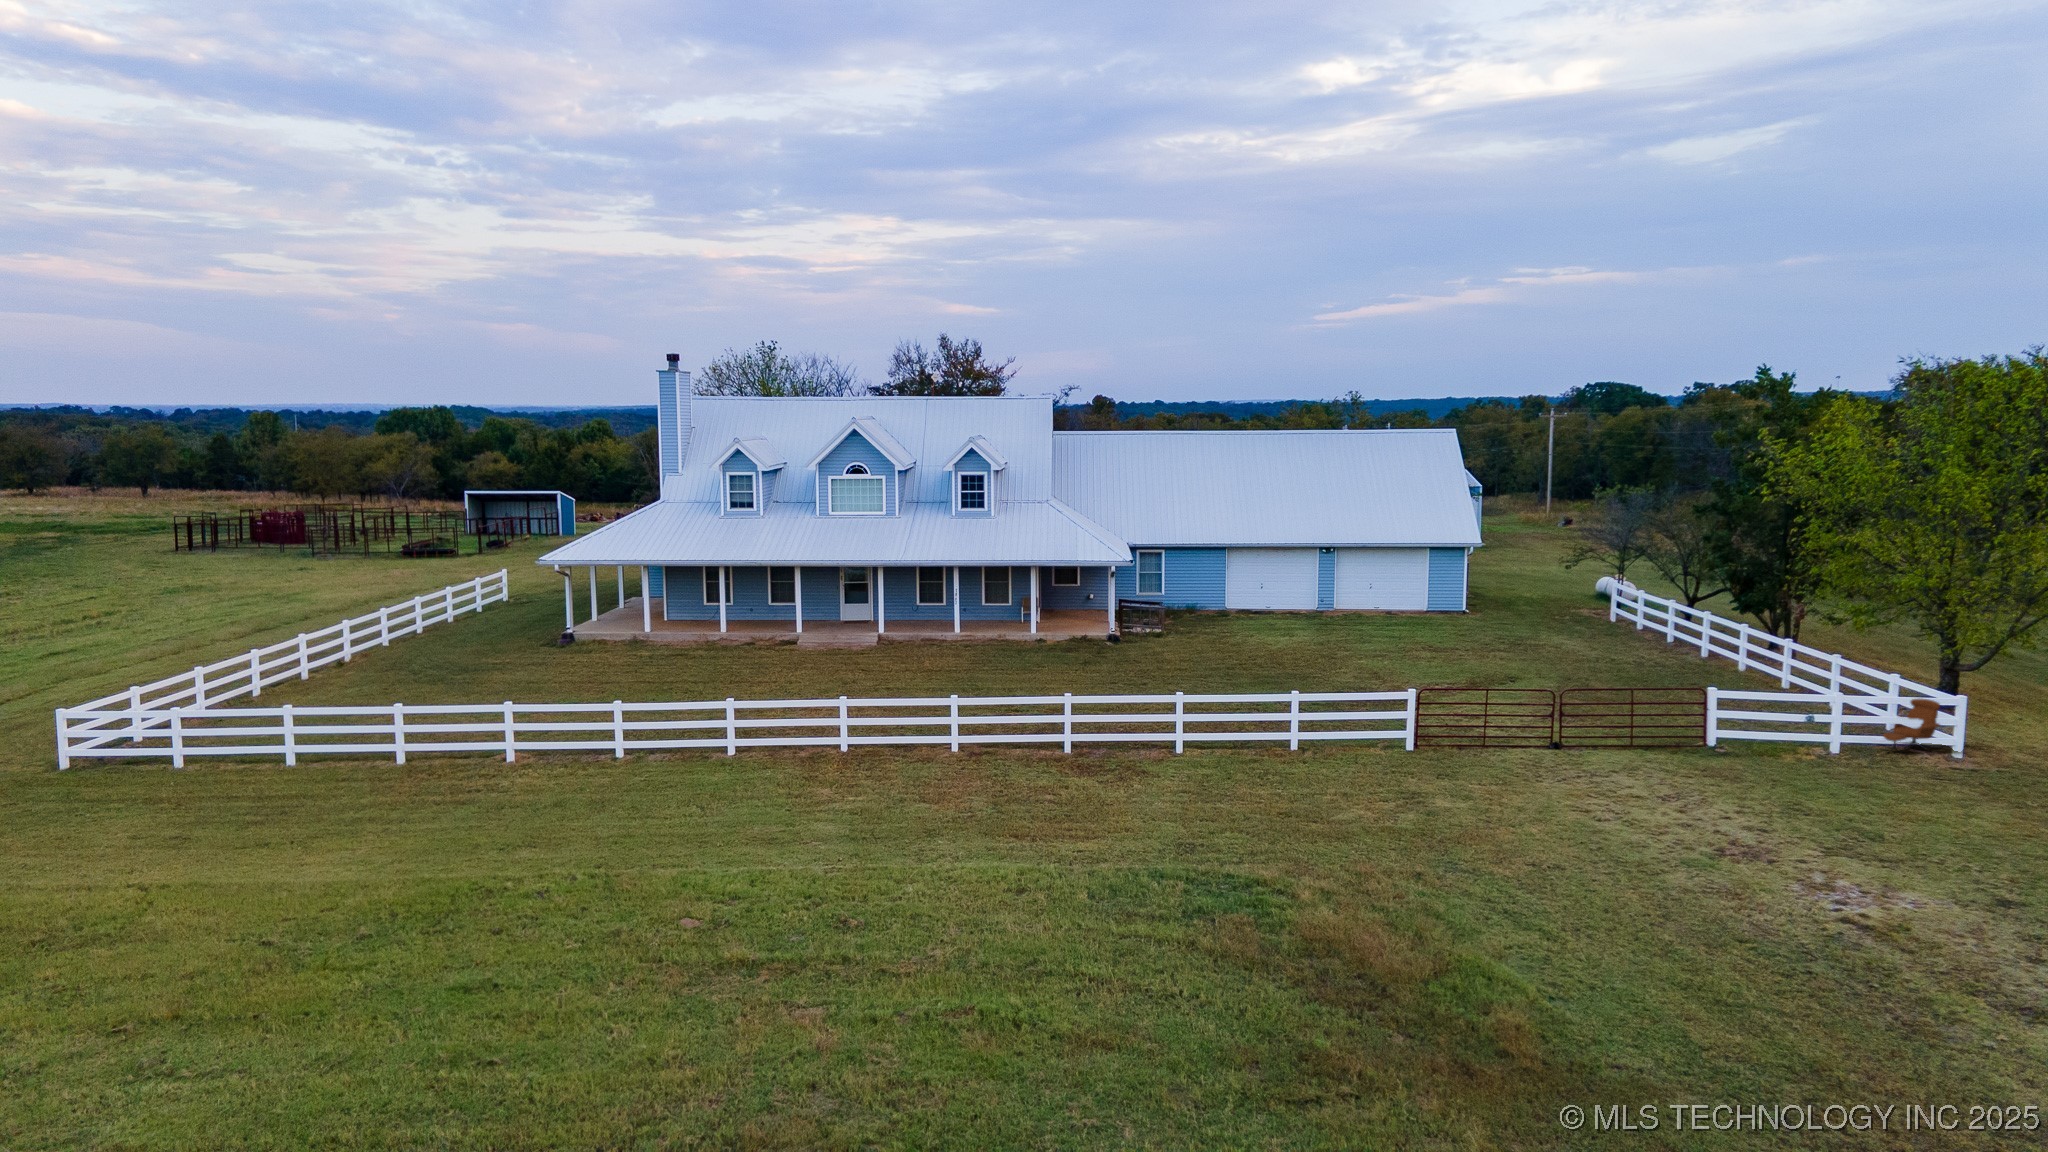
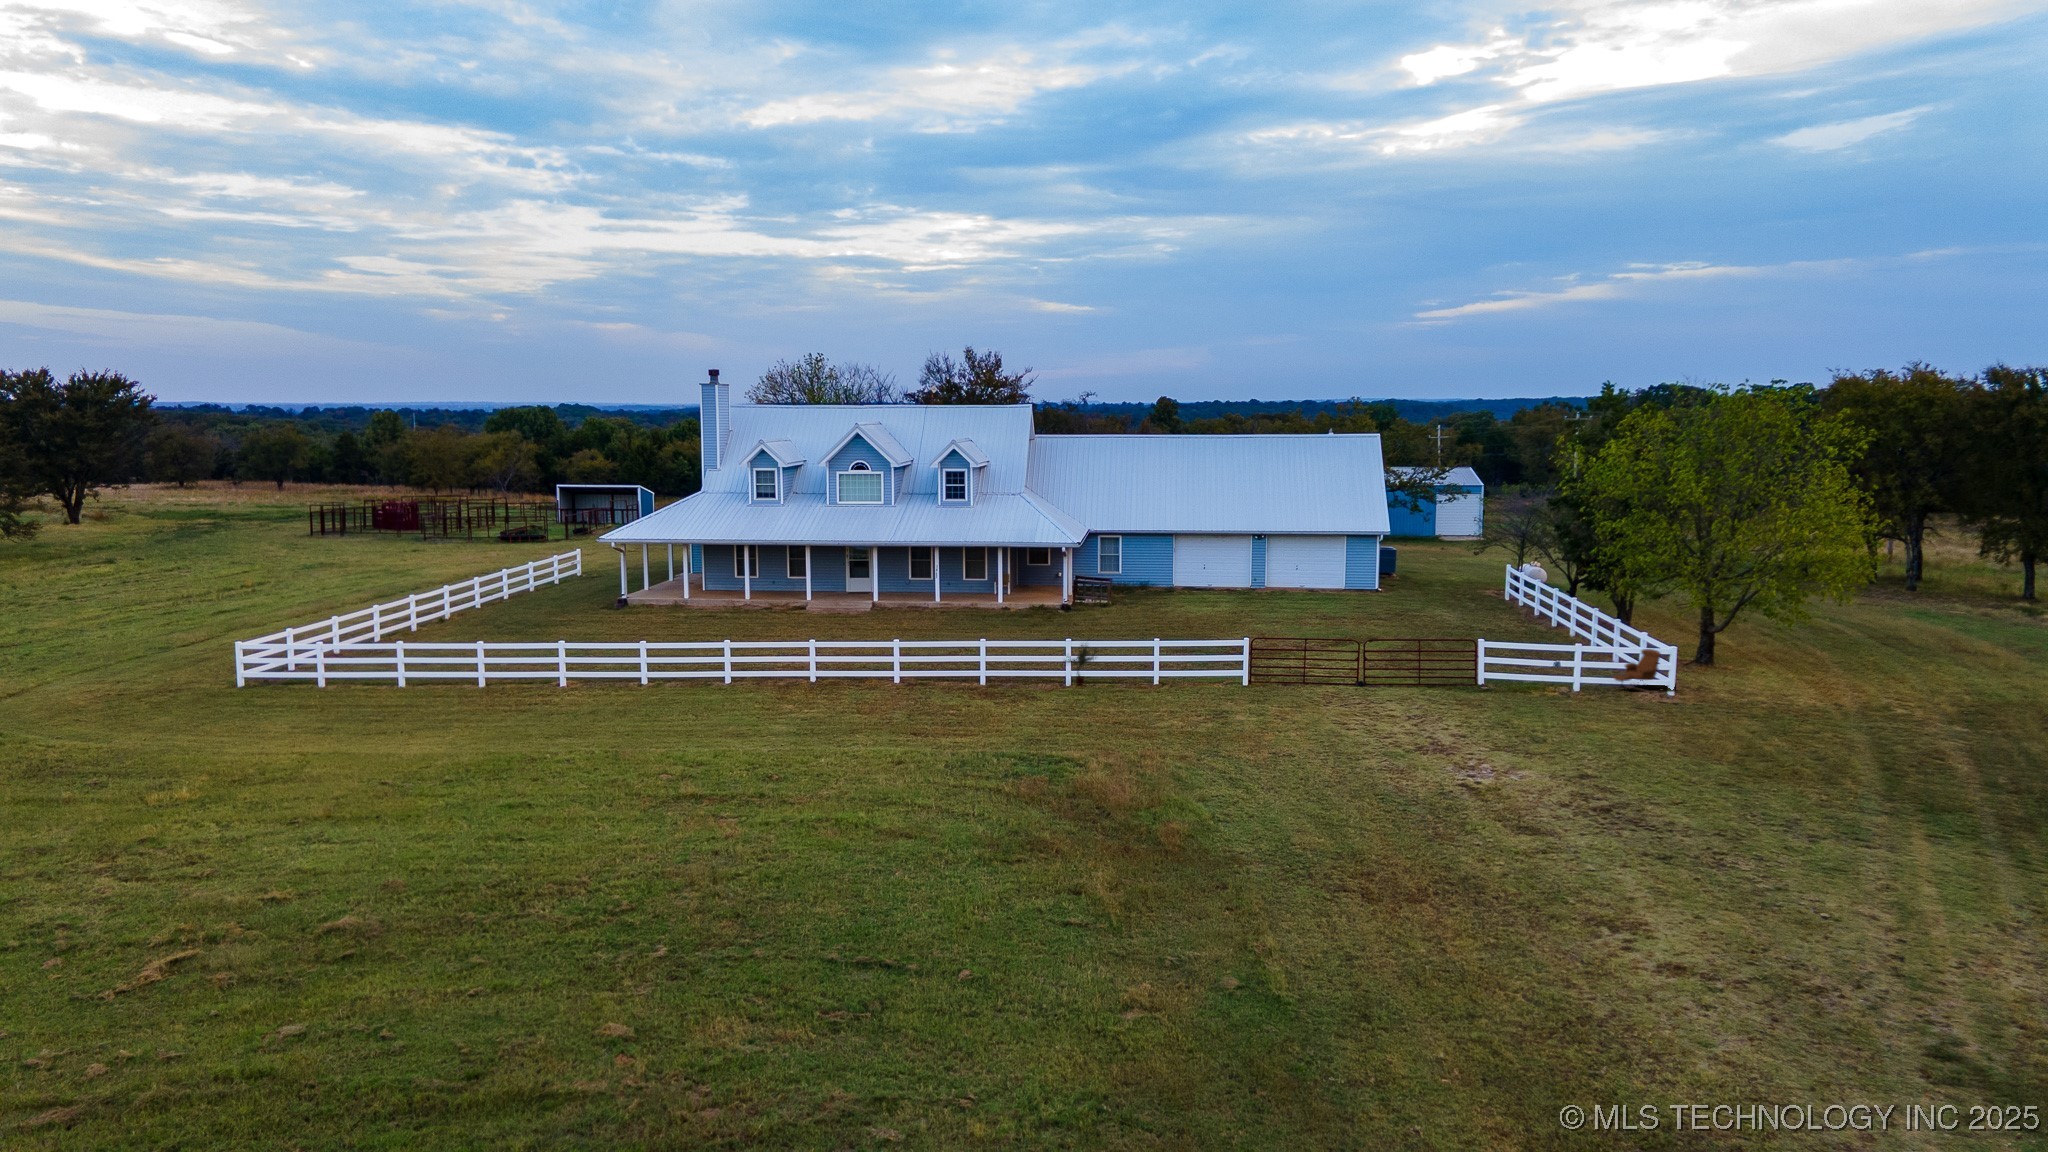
potted tree: none [1178,697,1225,754] -> present [1065,645,1096,685]

